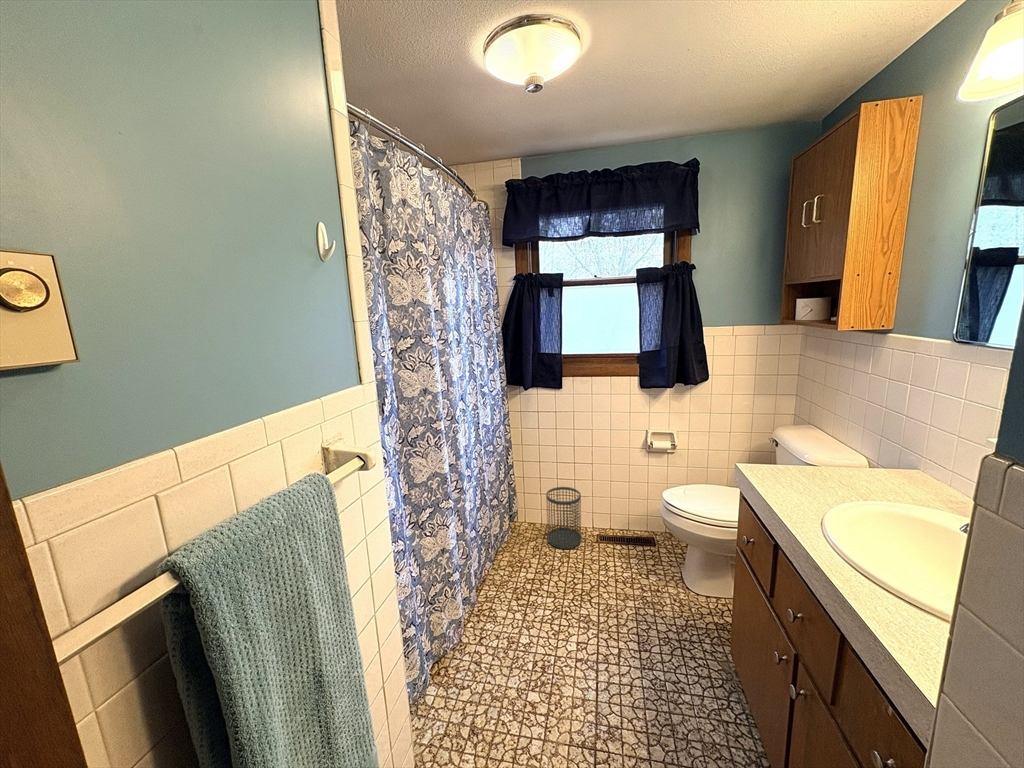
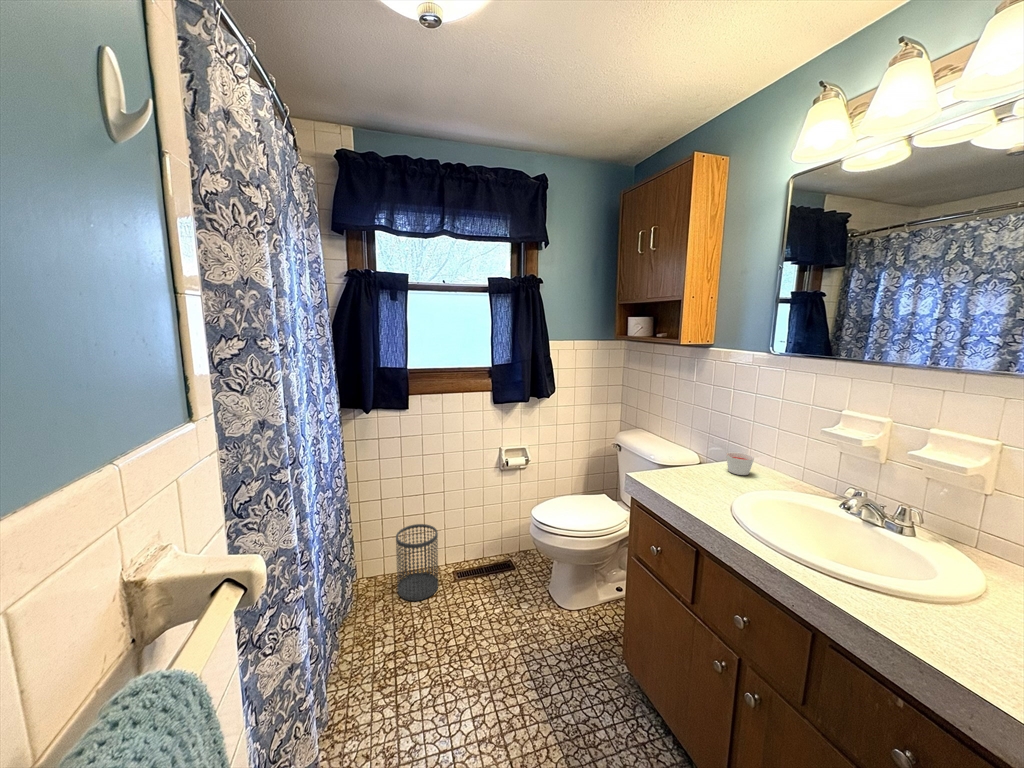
candle: none [875,457,915,485] -> present [726,452,754,475]

